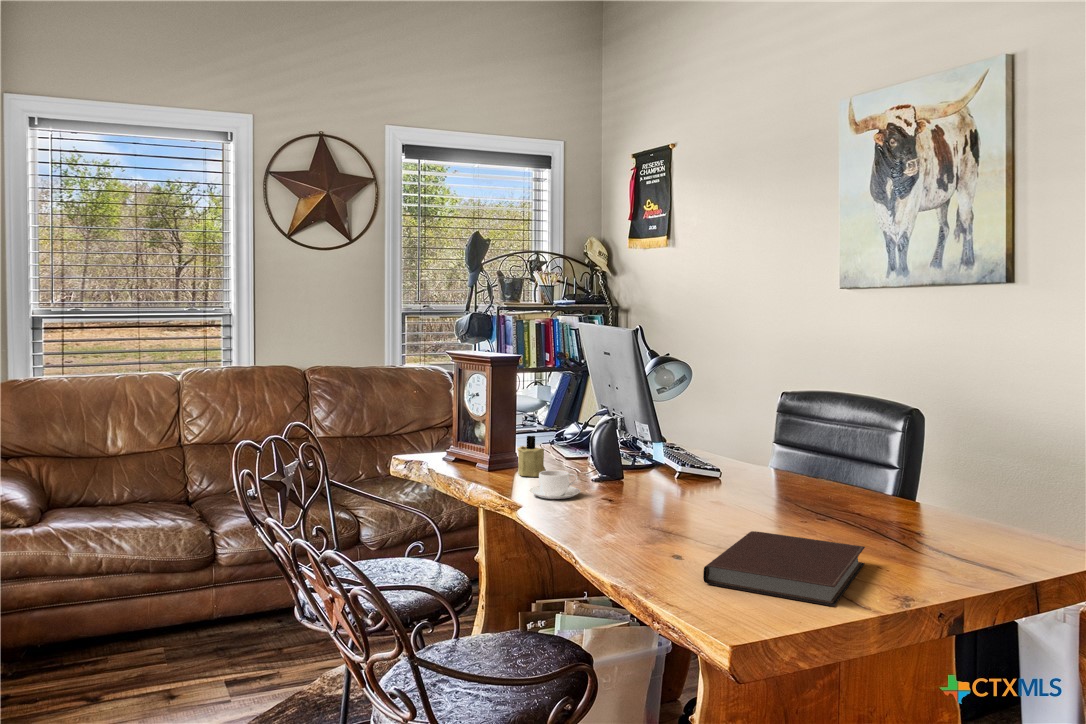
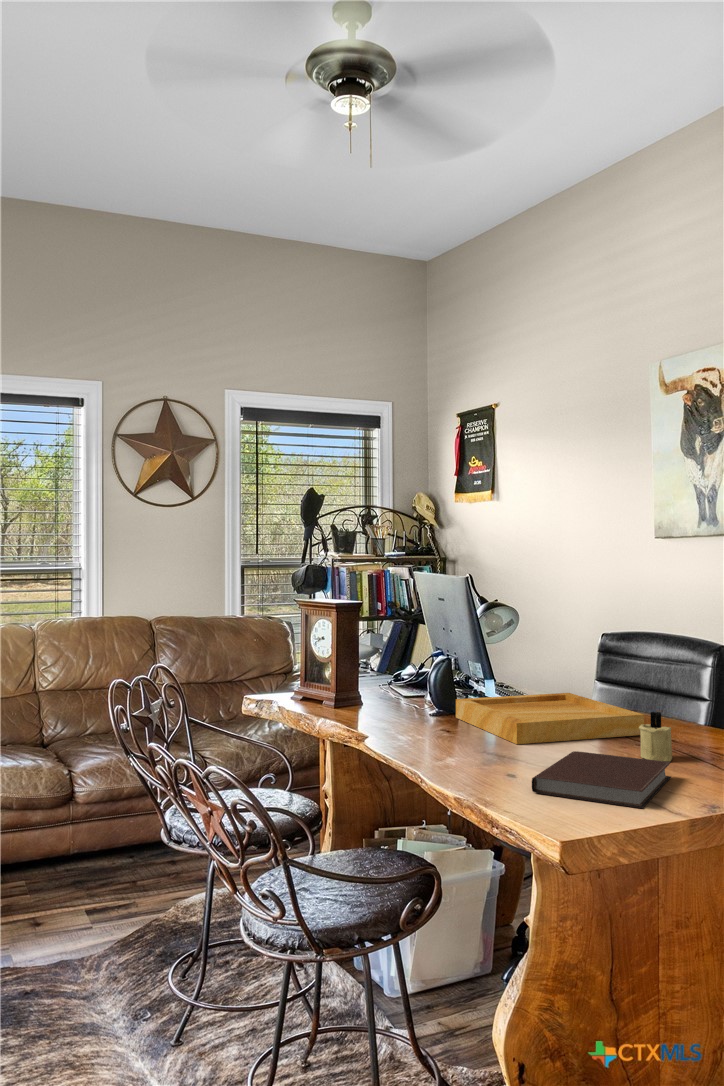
candle: present [518,436,546,477] -> present [639,712,672,761]
tray: none [620,458,830,519] -> present [456,693,644,744]
coffee cup: present [529,470,581,499] -> none [375,704,421,729]

